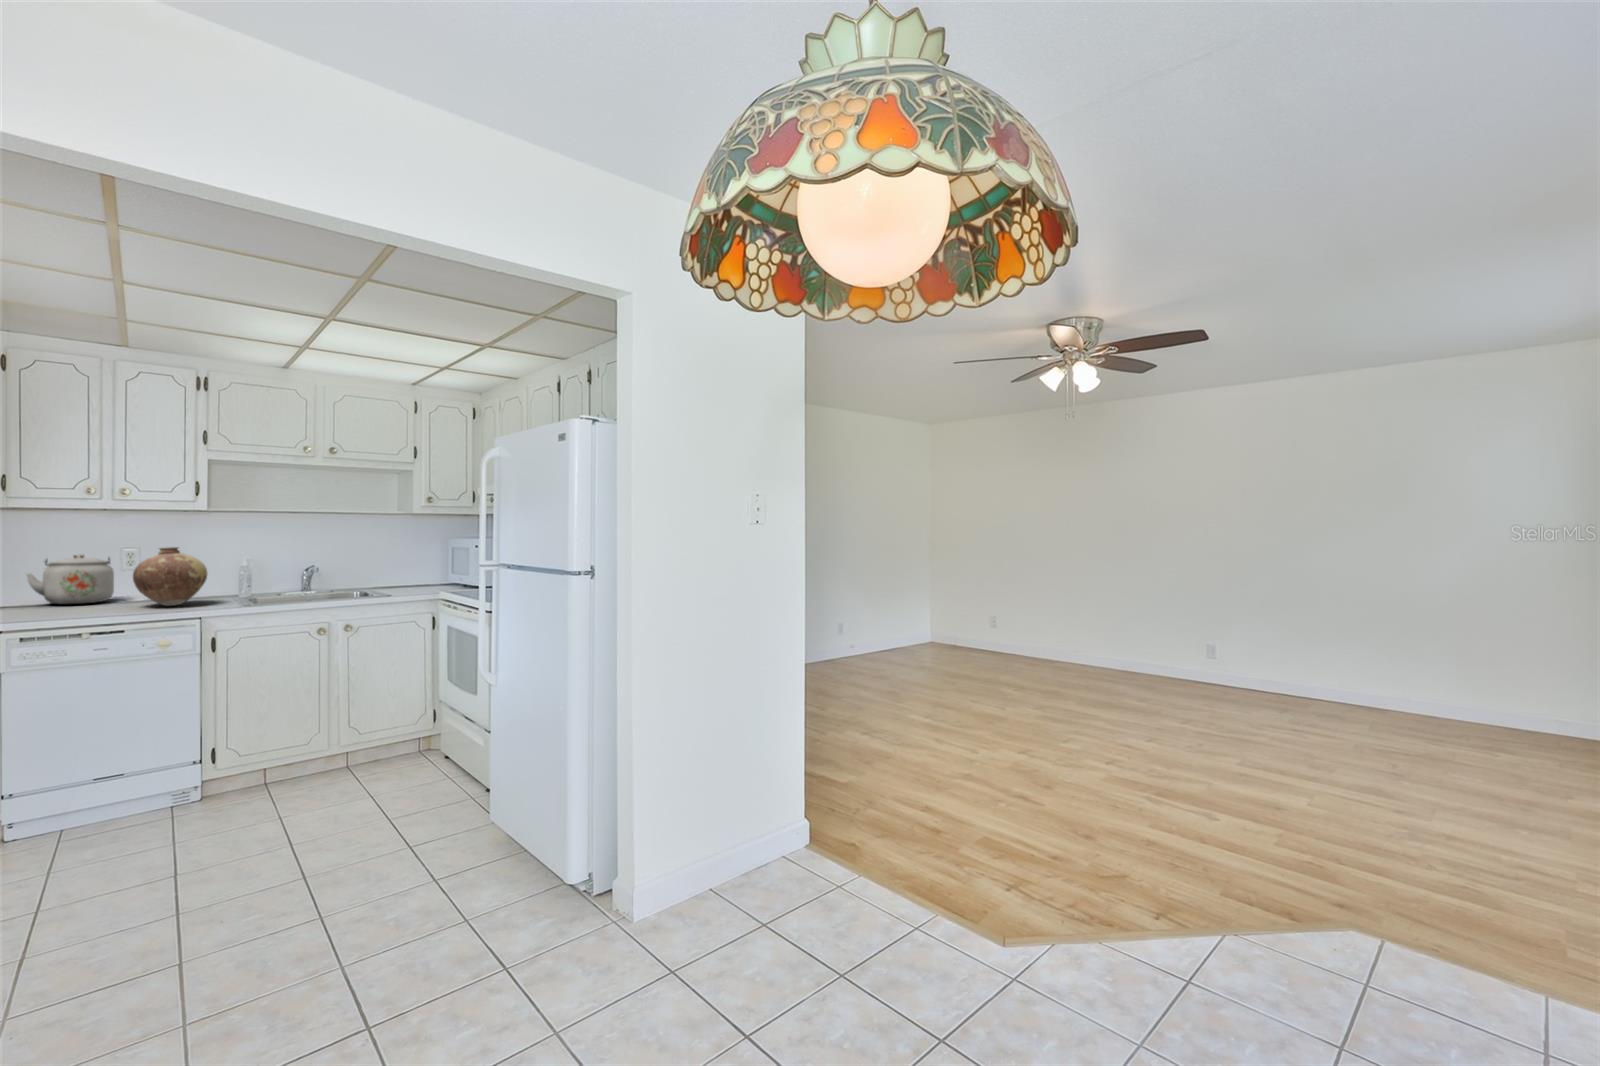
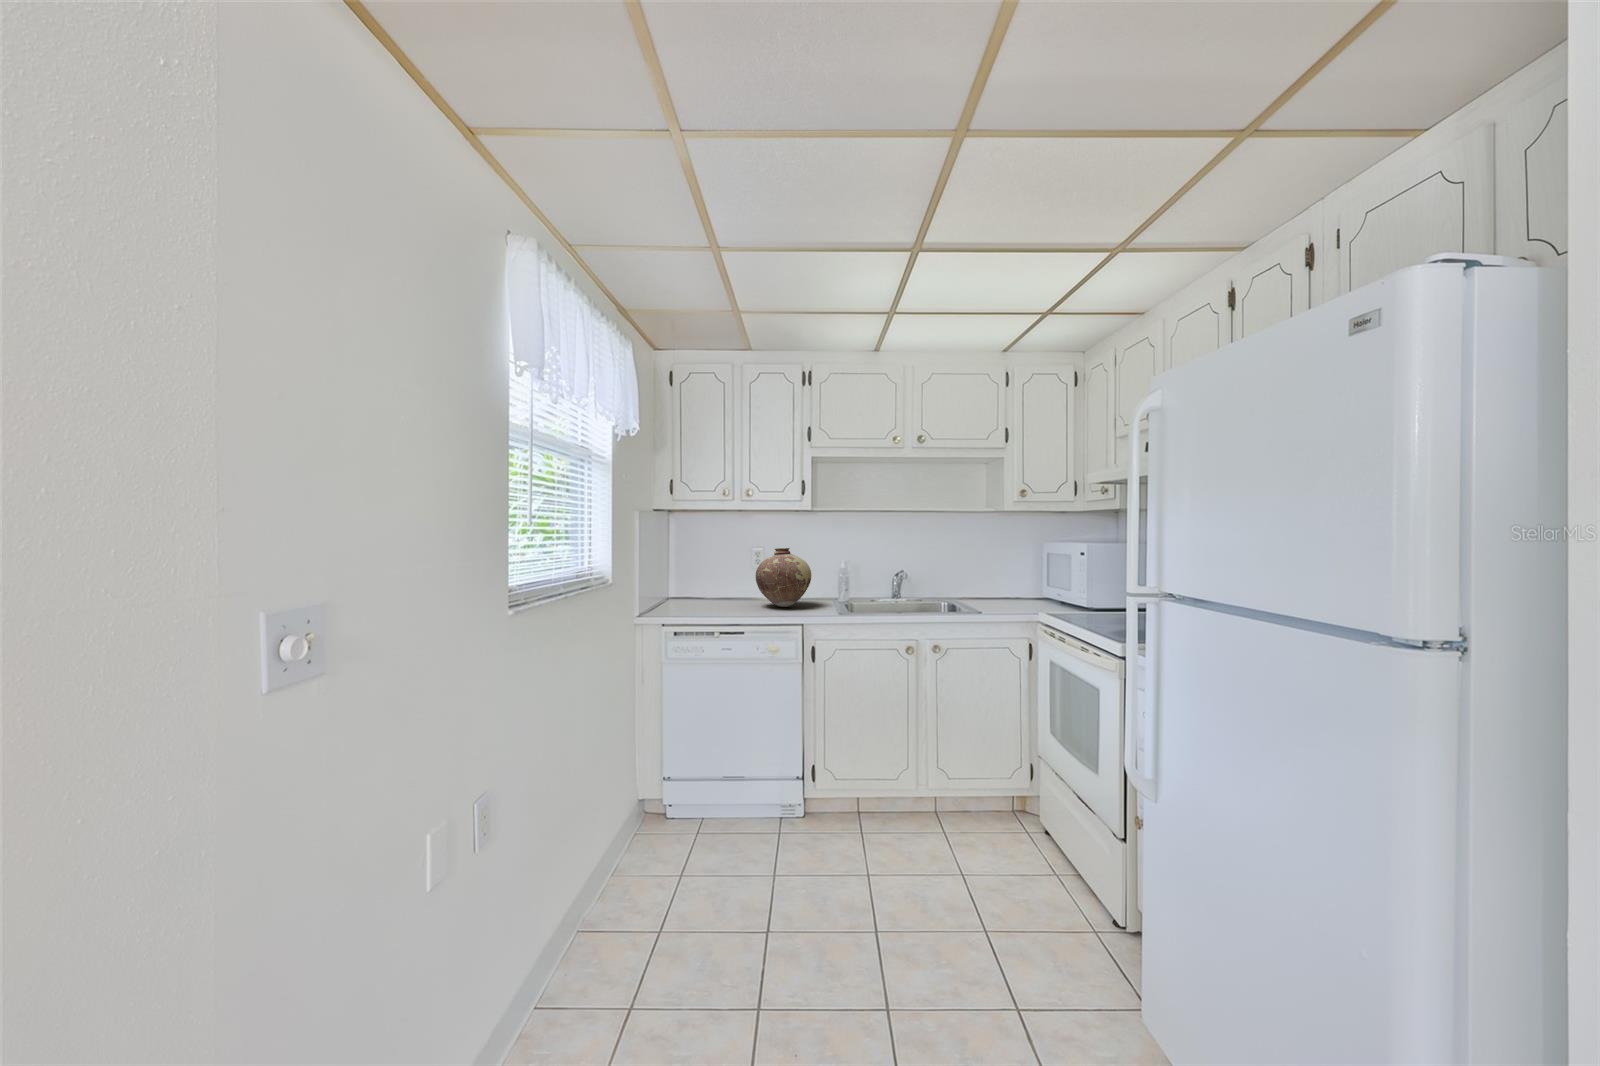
kettle: present [27,554,114,604] -> none [691,553,747,598]

